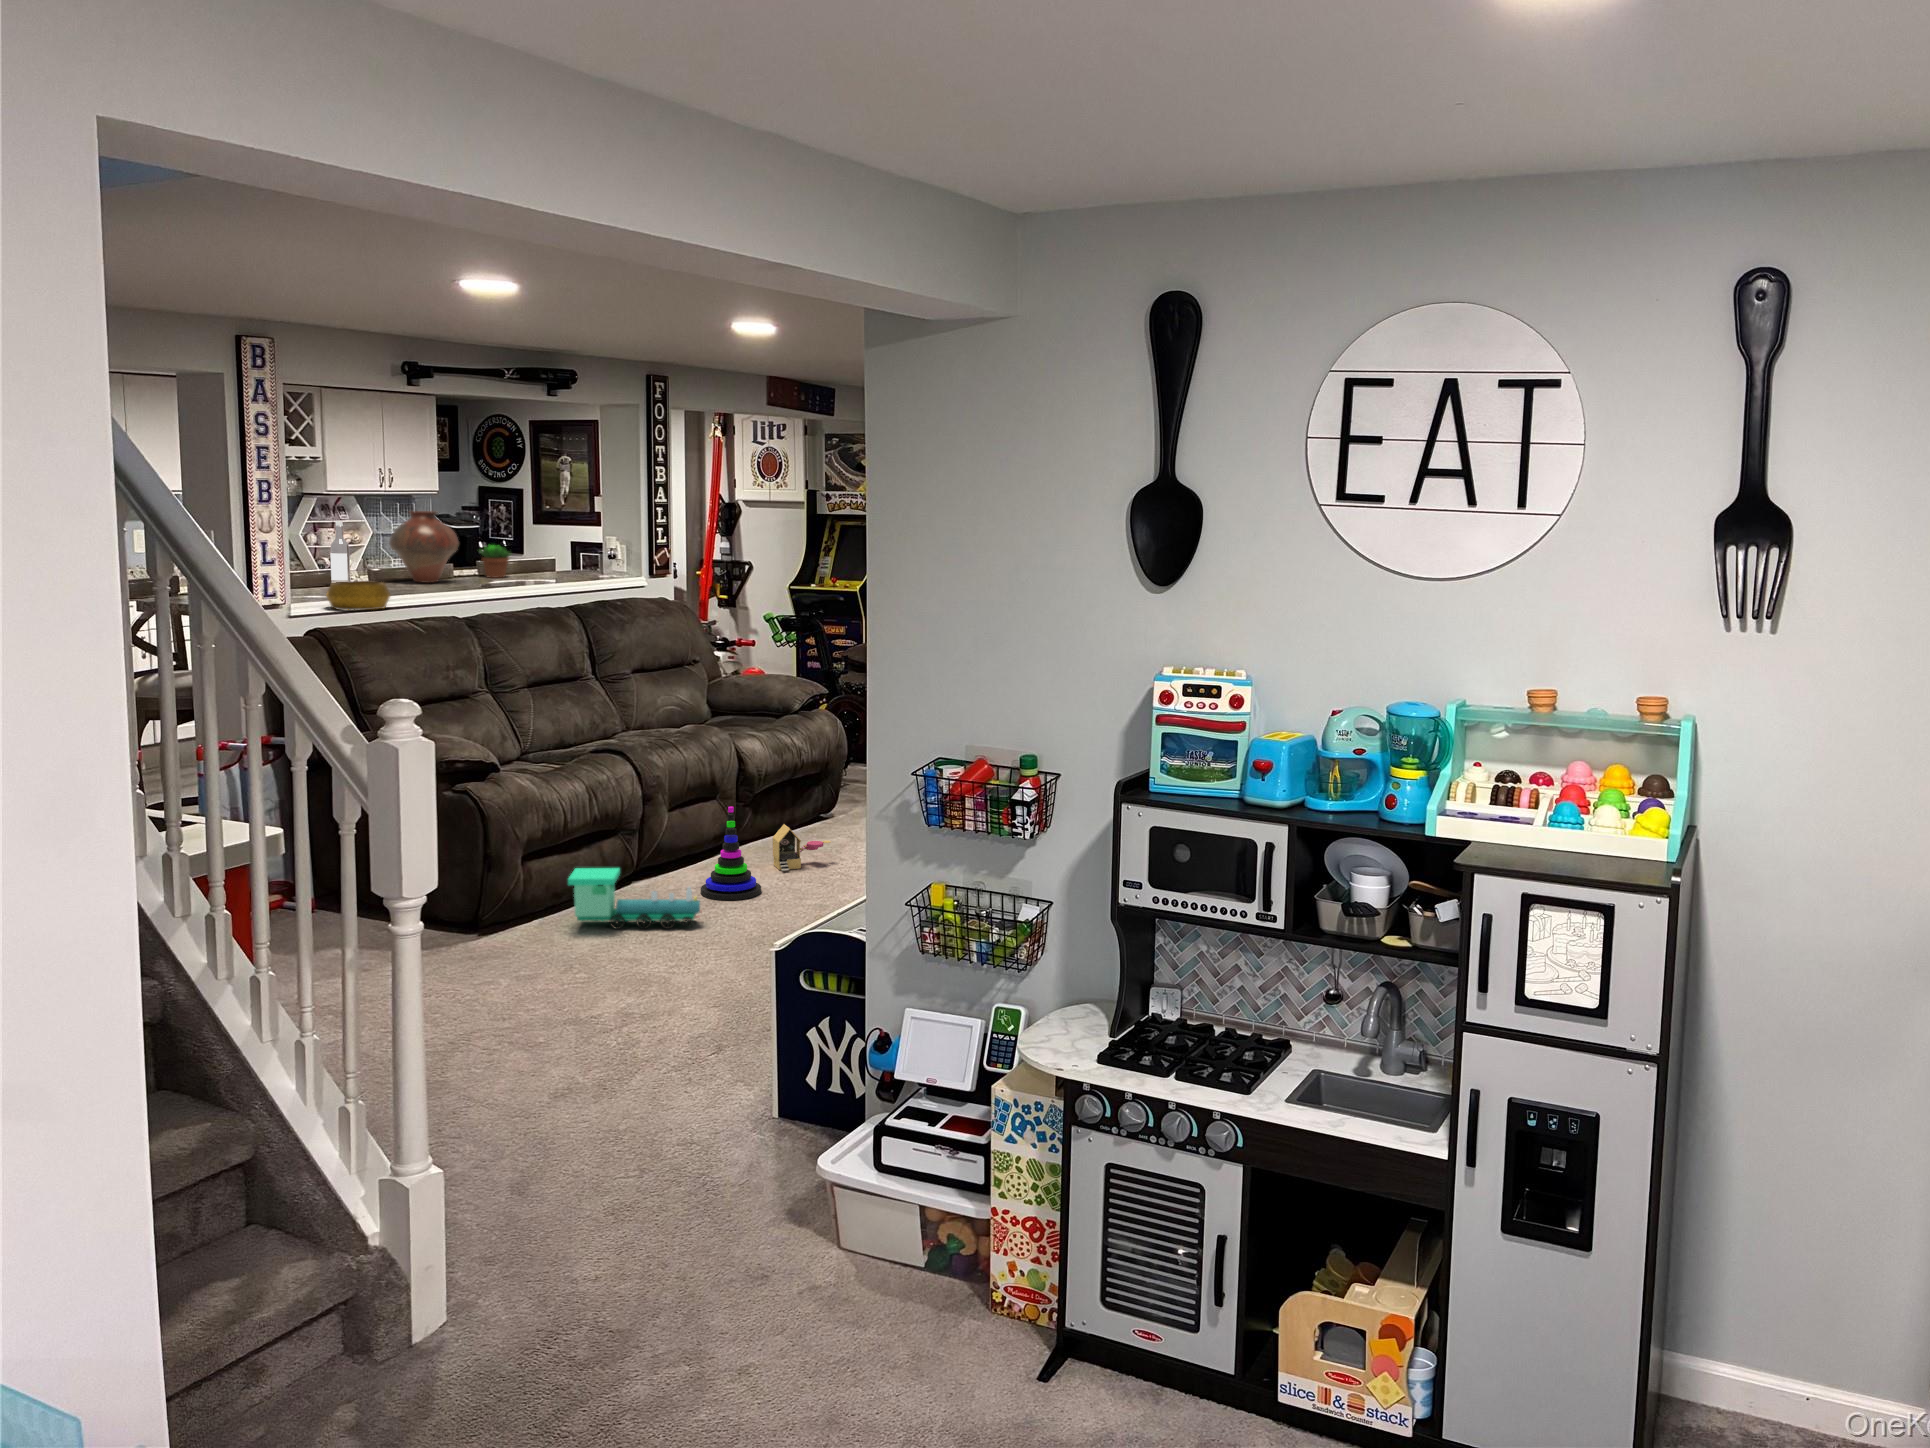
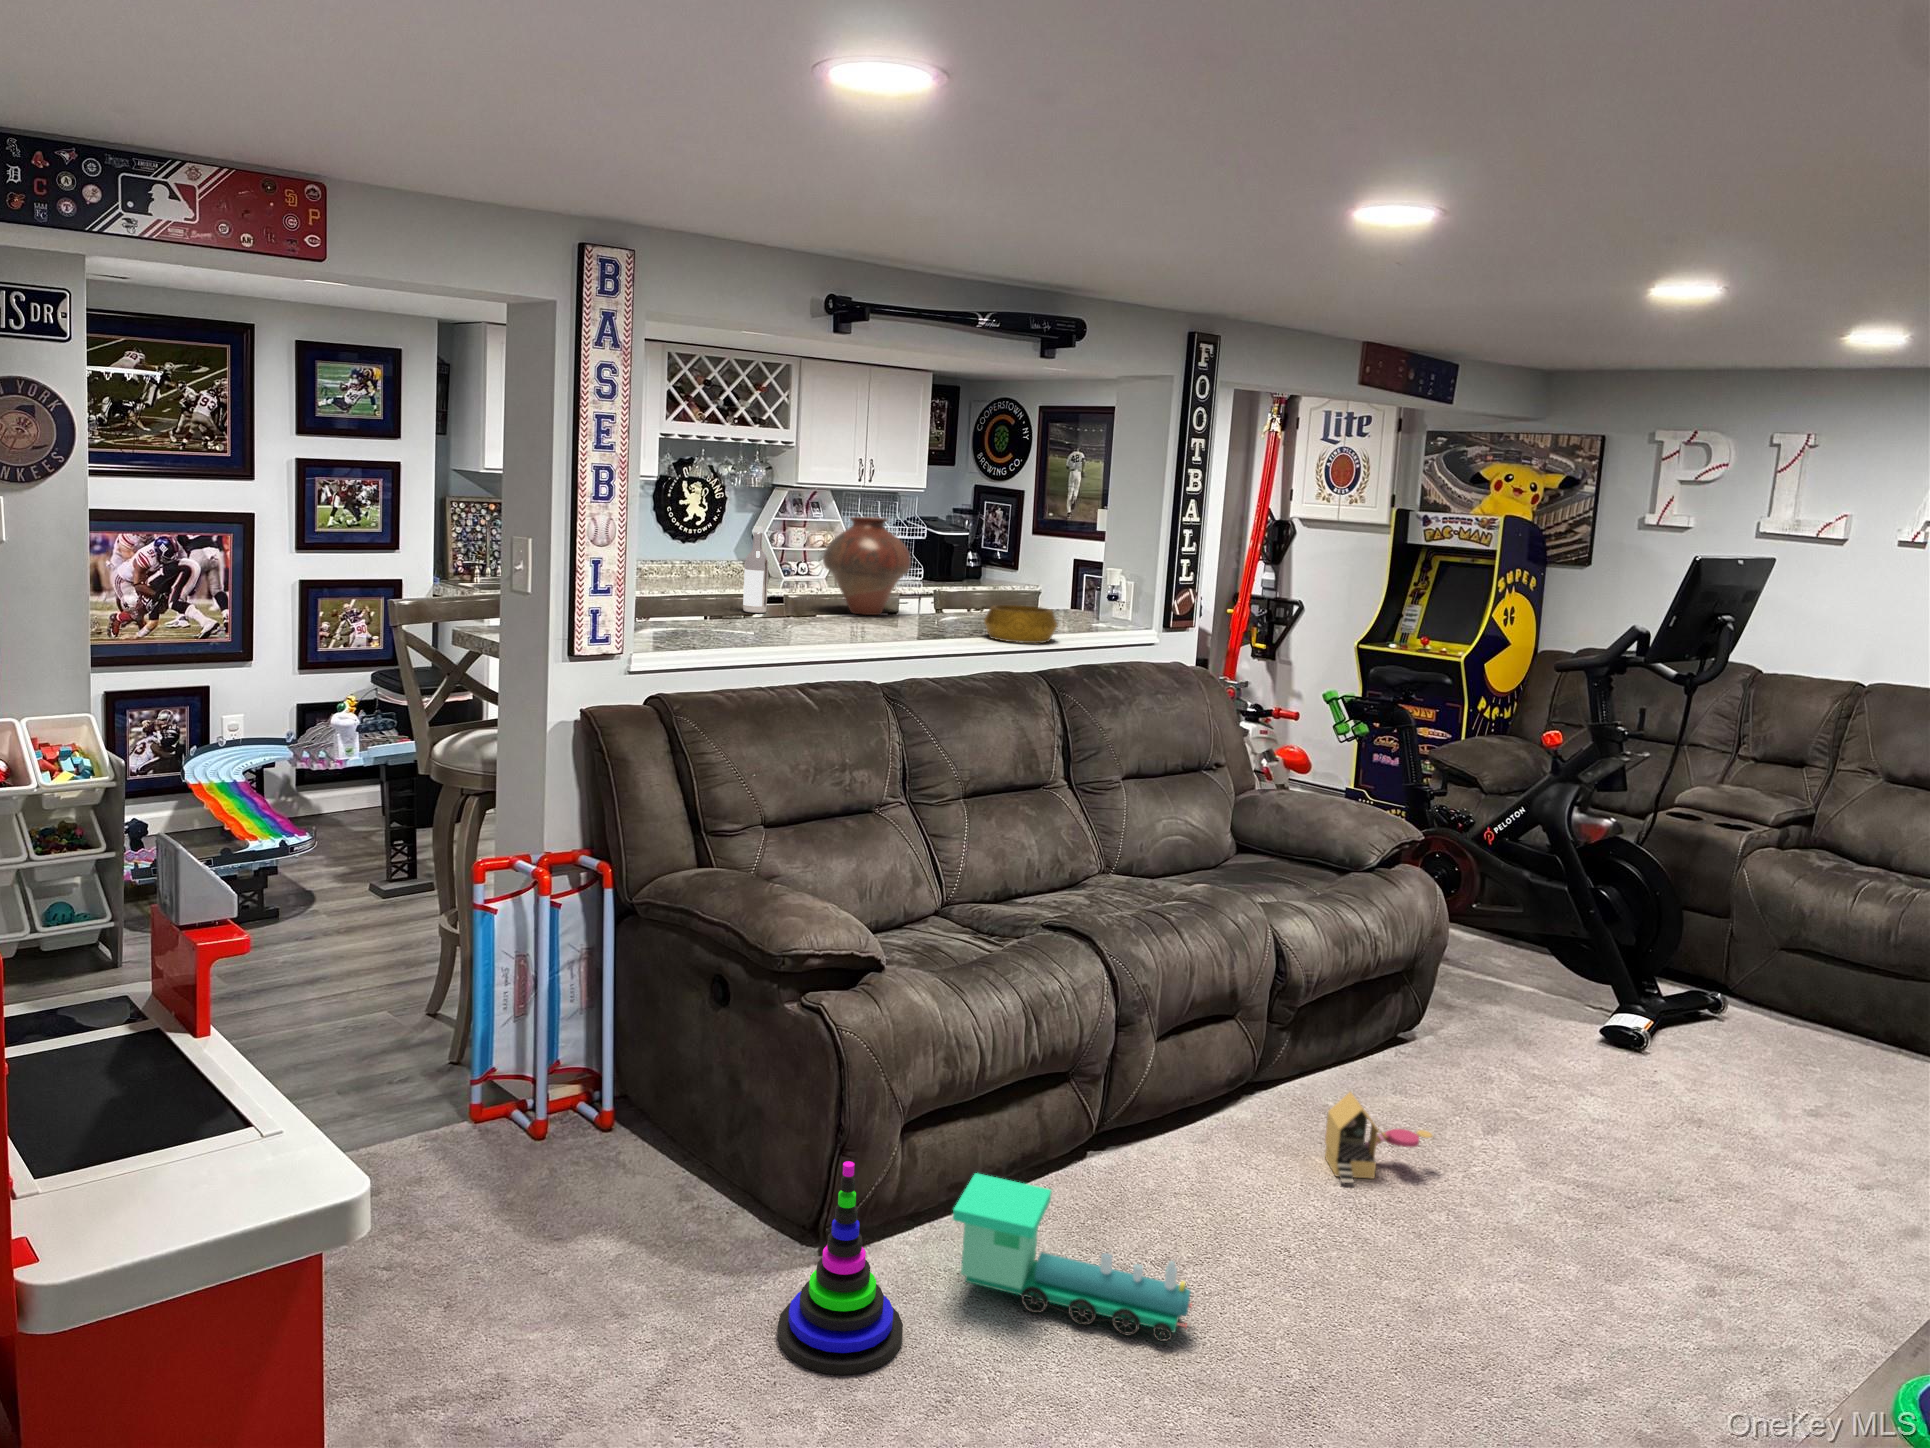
succulent plant: present [478,545,511,578] -> none [940,565,986,611]
decorative bowl: present [326,582,391,610] -> present [984,605,1058,643]
stacking toy: present [701,806,761,900] -> present [777,1161,903,1375]

